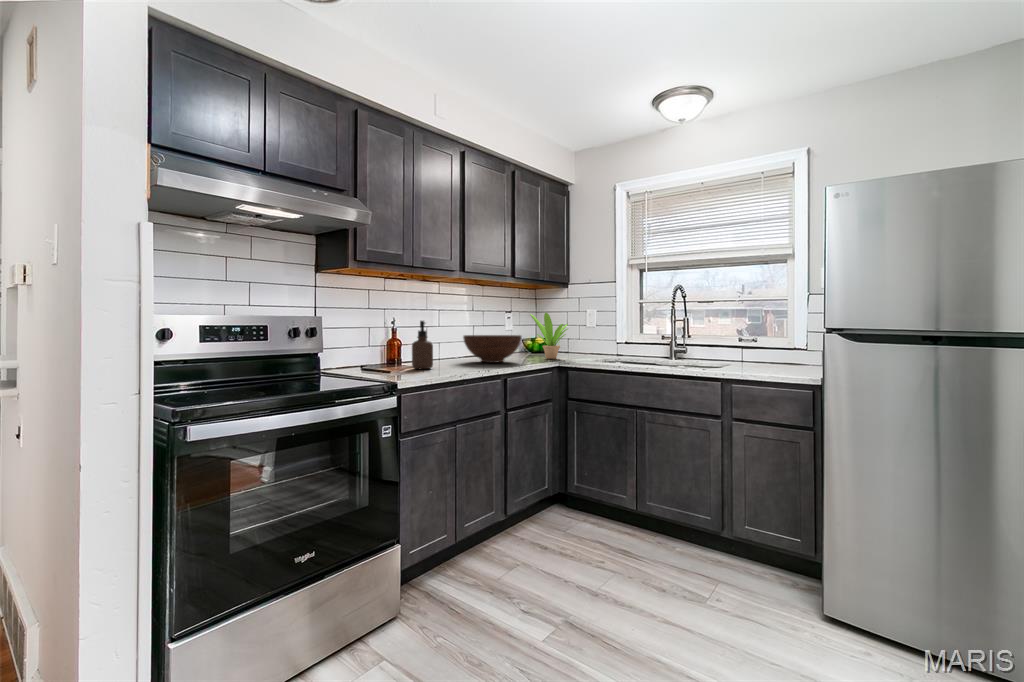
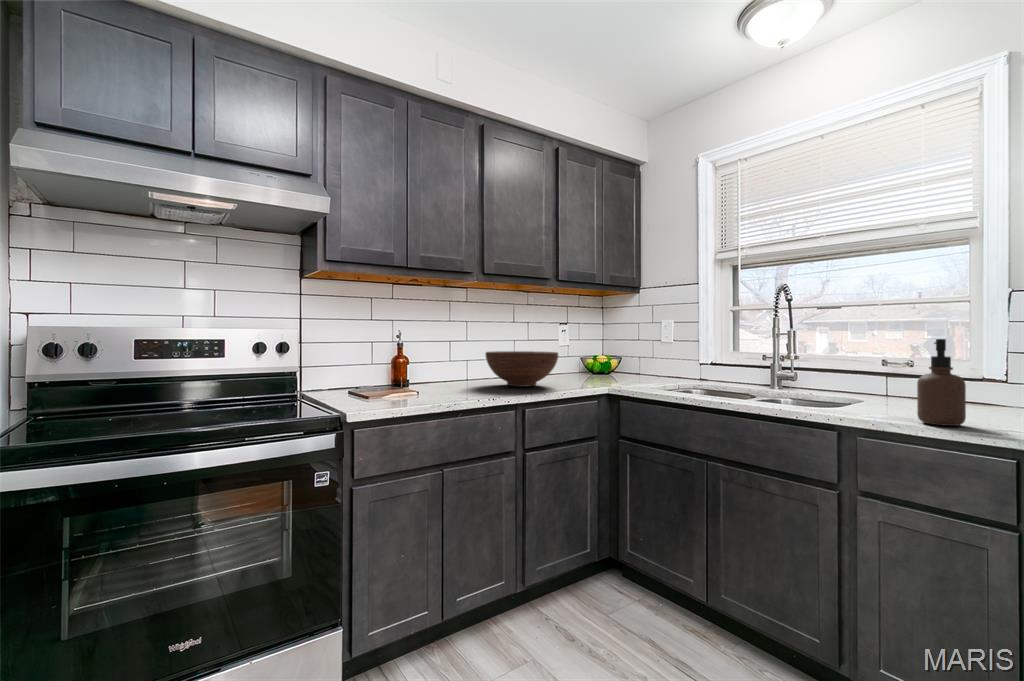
potted plant: present [530,313,568,359] -> none [582,323,631,382]
soap dispenser: present [412,321,433,369] -> present [917,339,966,426]

